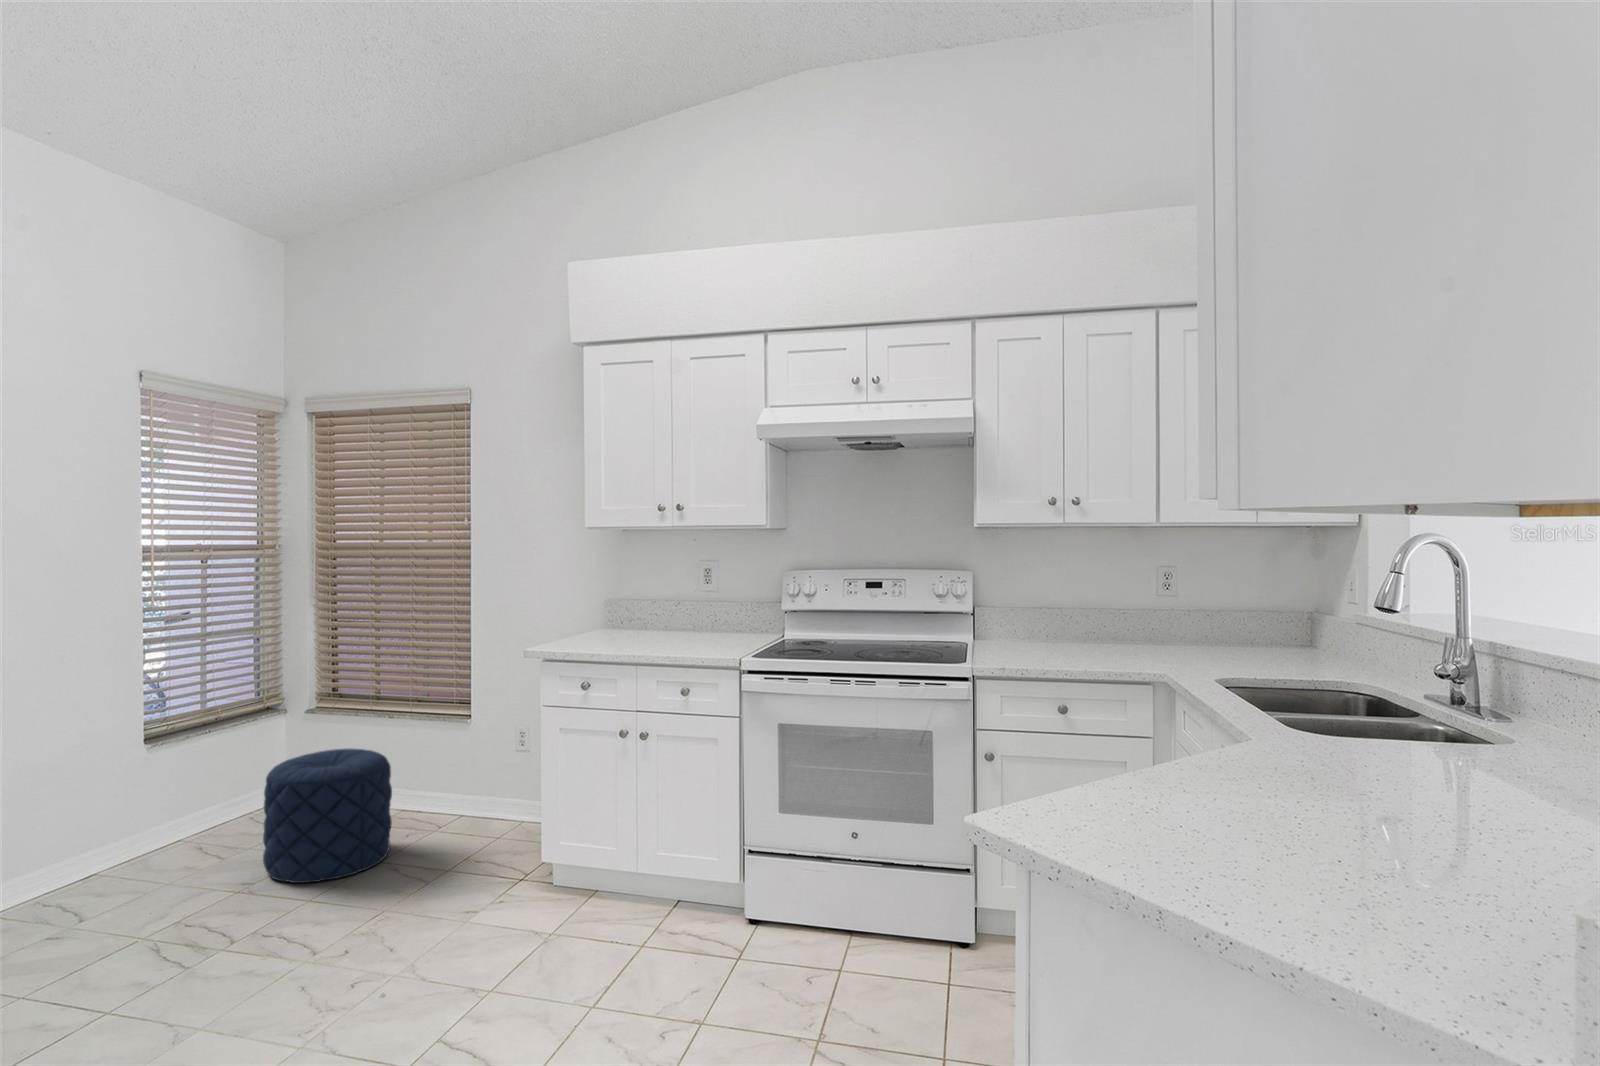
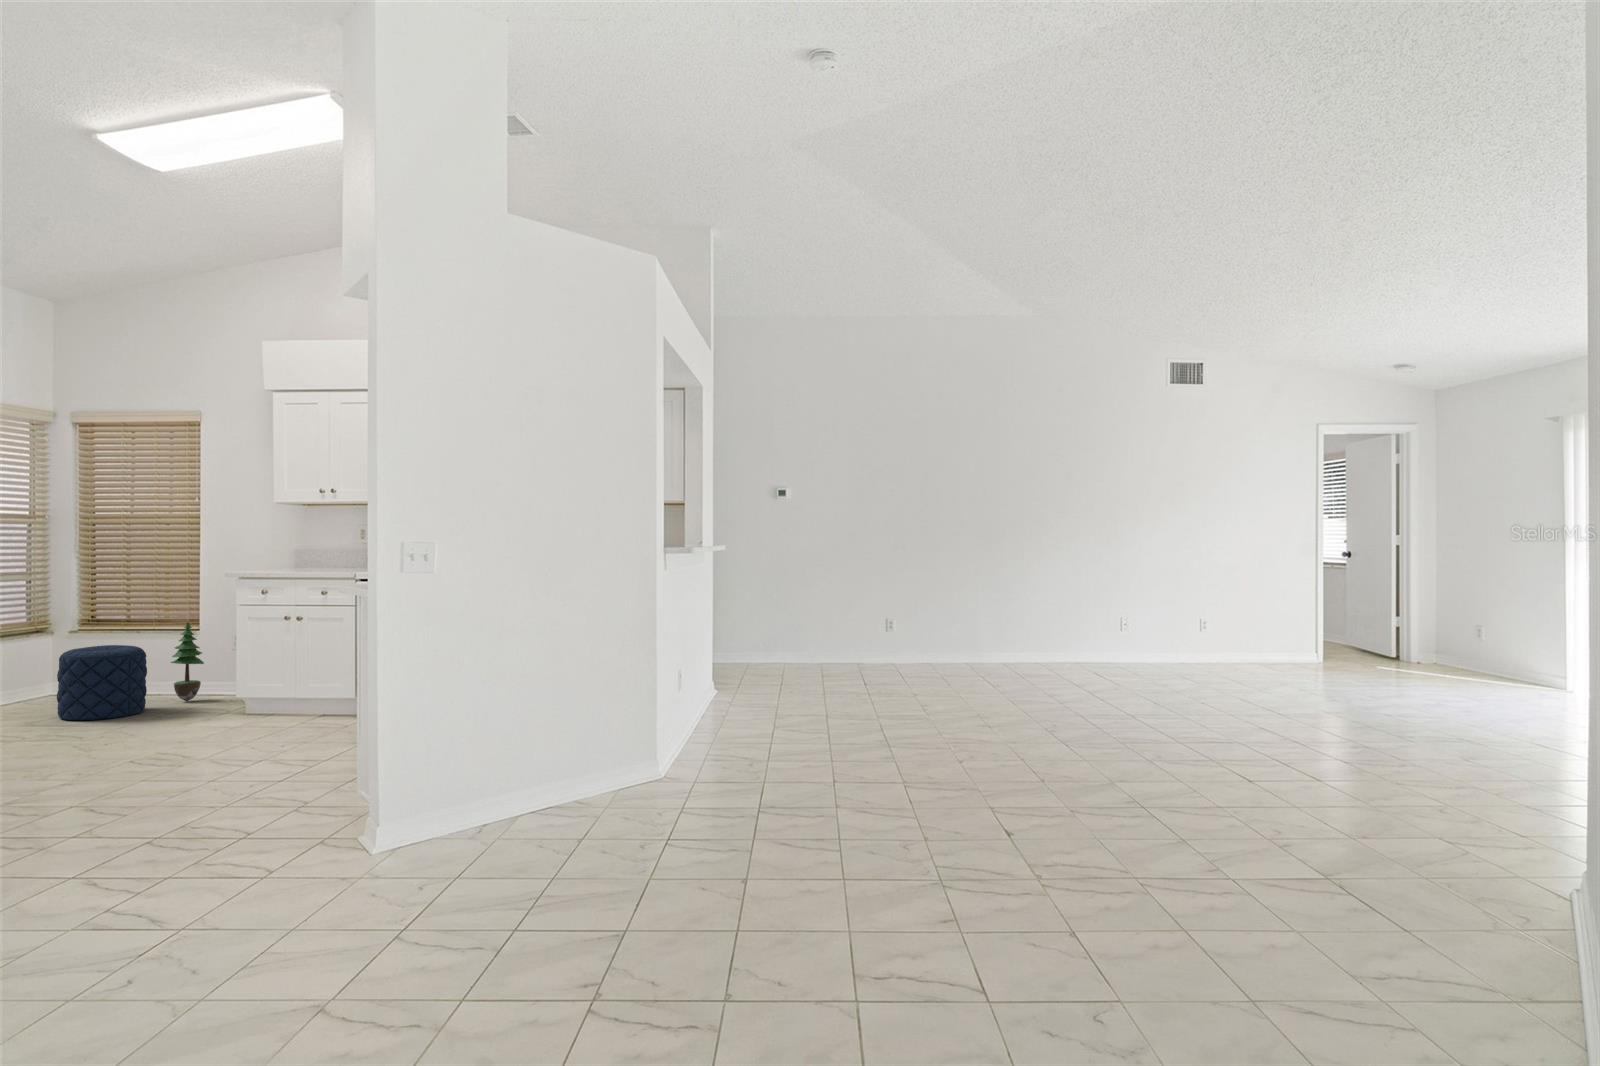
potted tree: none [428,706,475,827] -> present [171,622,204,701]

